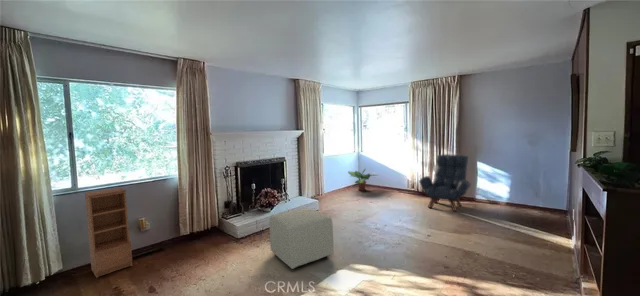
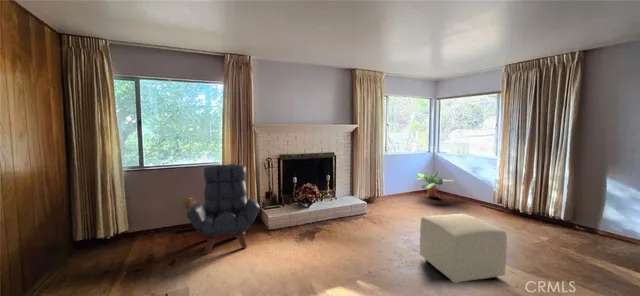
armchair: present [419,154,470,212] -> present [187,164,260,253]
bookcase: present [85,188,132,278] -> none [142,169,176,243]
ottoman: present [269,208,334,269] -> present [420,214,507,283]

